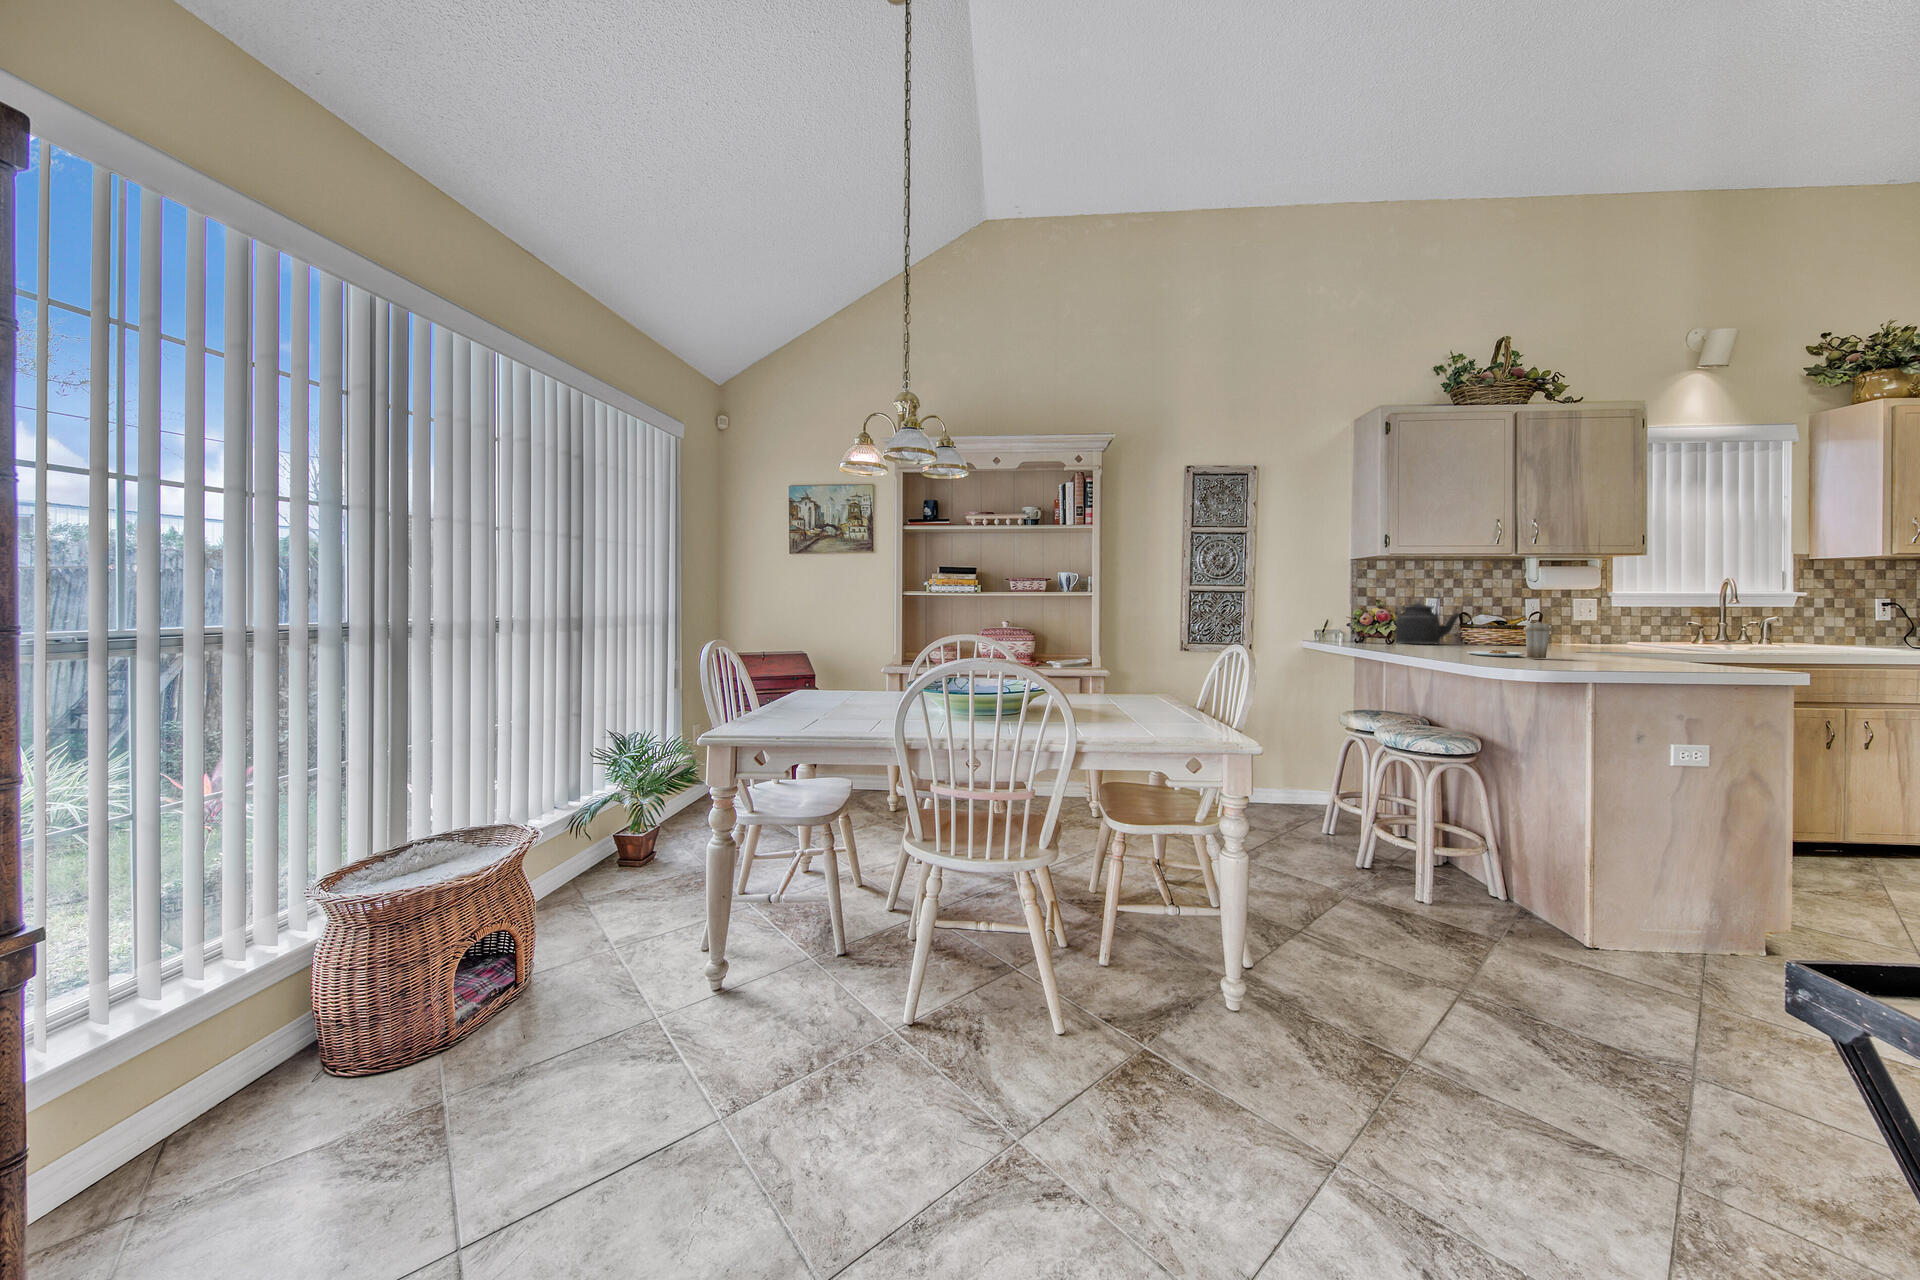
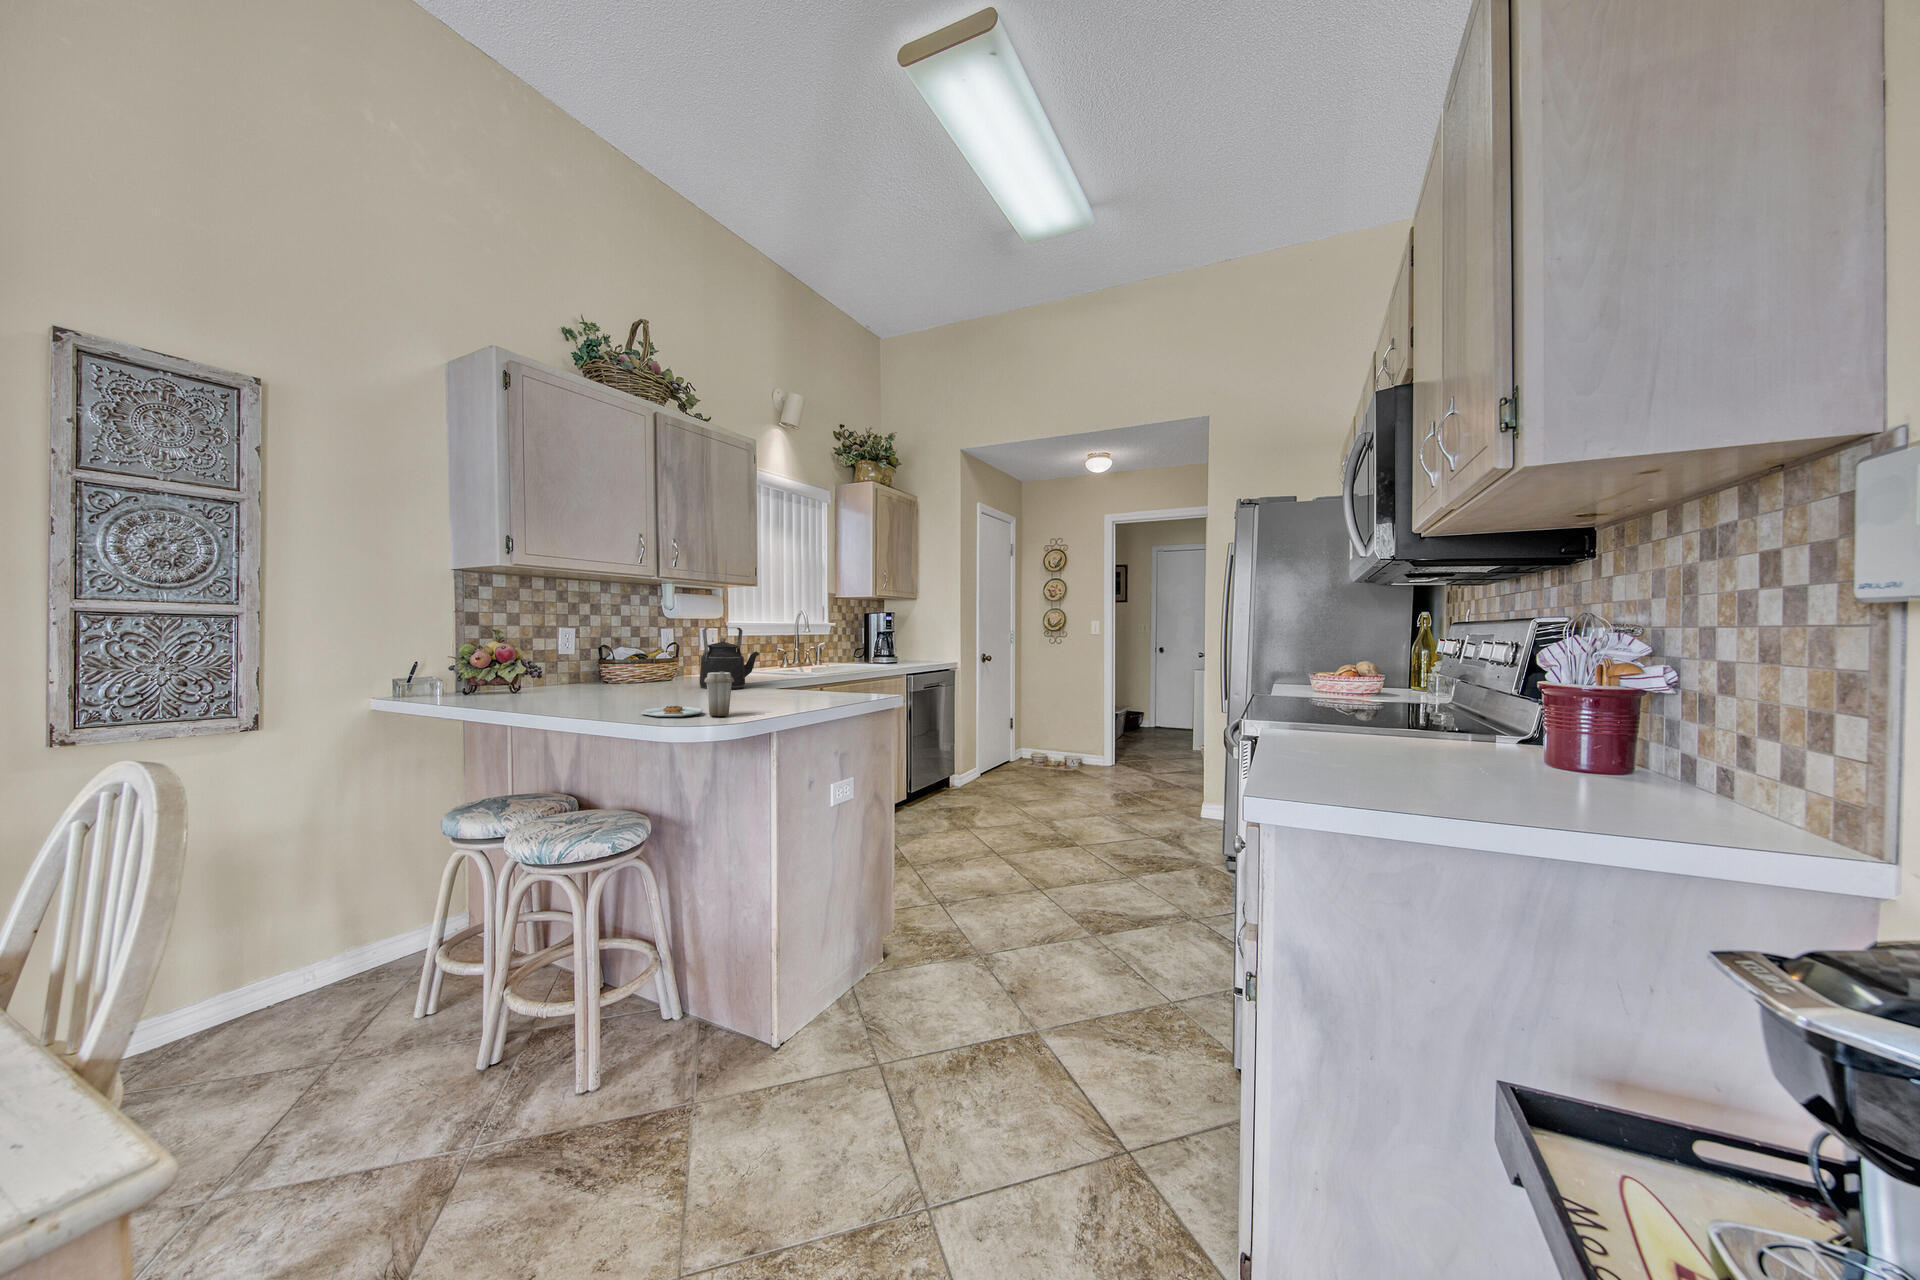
kettle: present [1395,592,1460,644] -> present [700,627,759,689]

